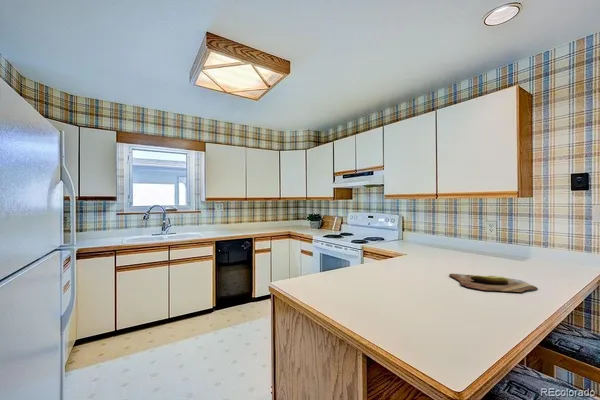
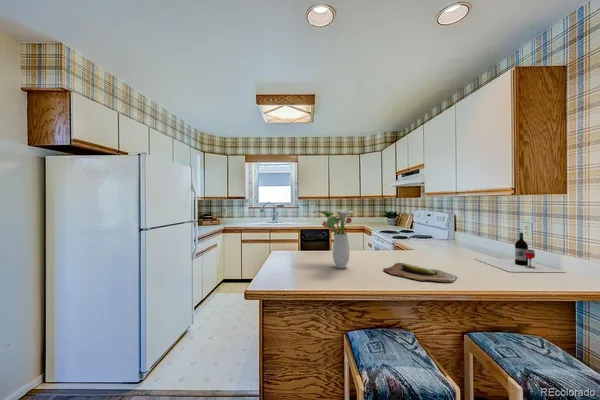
flower arrangement: none [380,215,456,294] -> present [313,209,353,268]
wine bottle: none [471,231,542,267] -> present [476,233,564,272]

